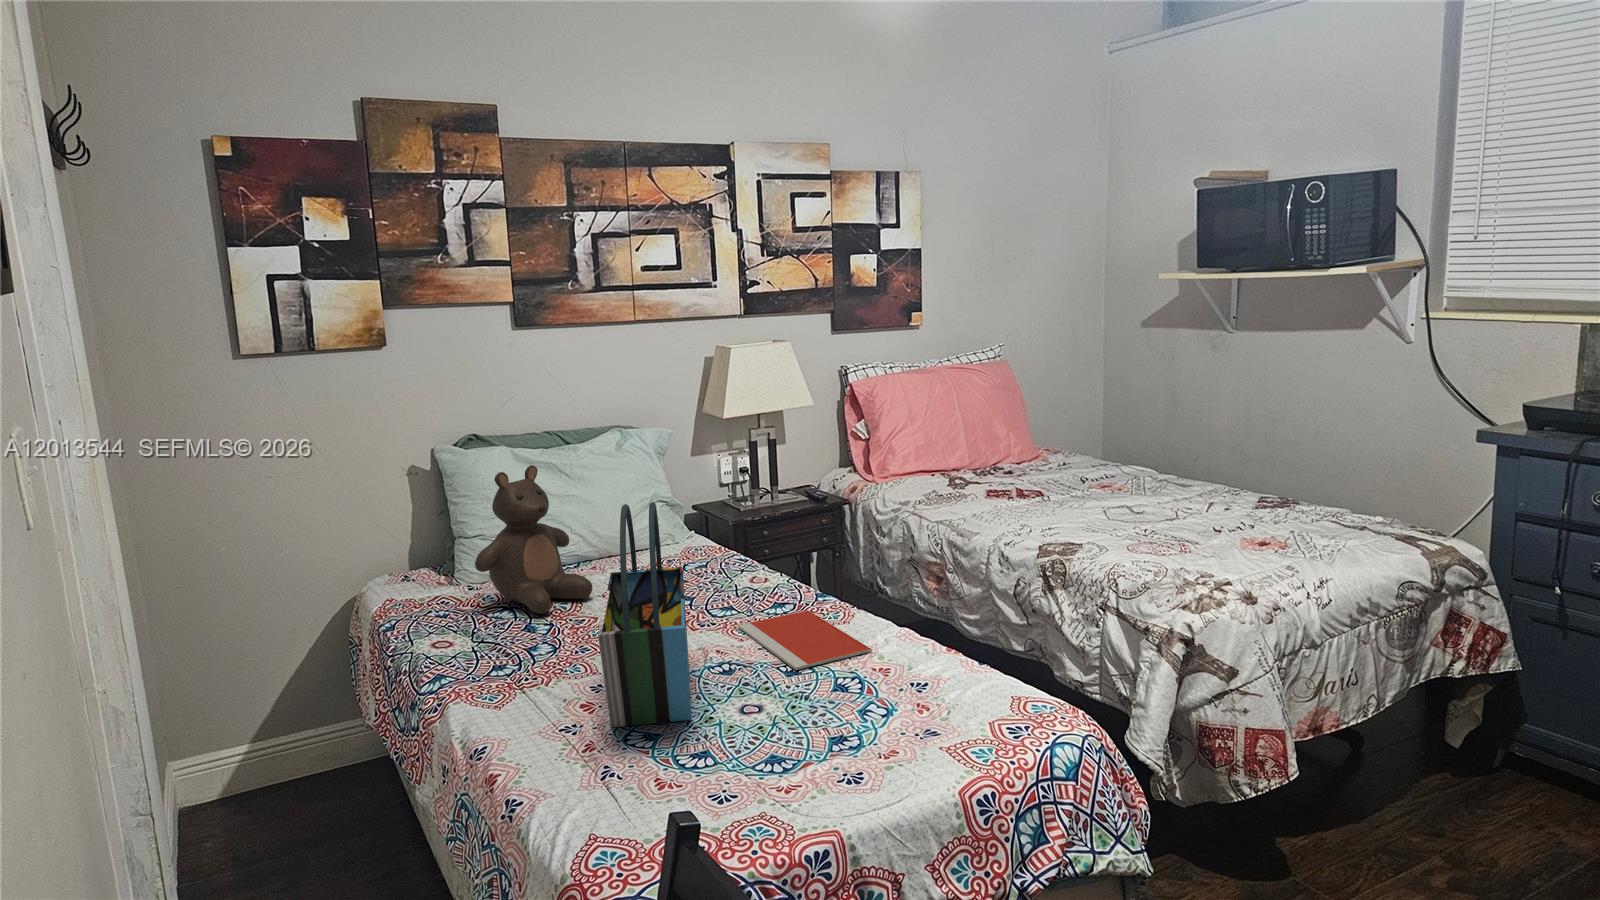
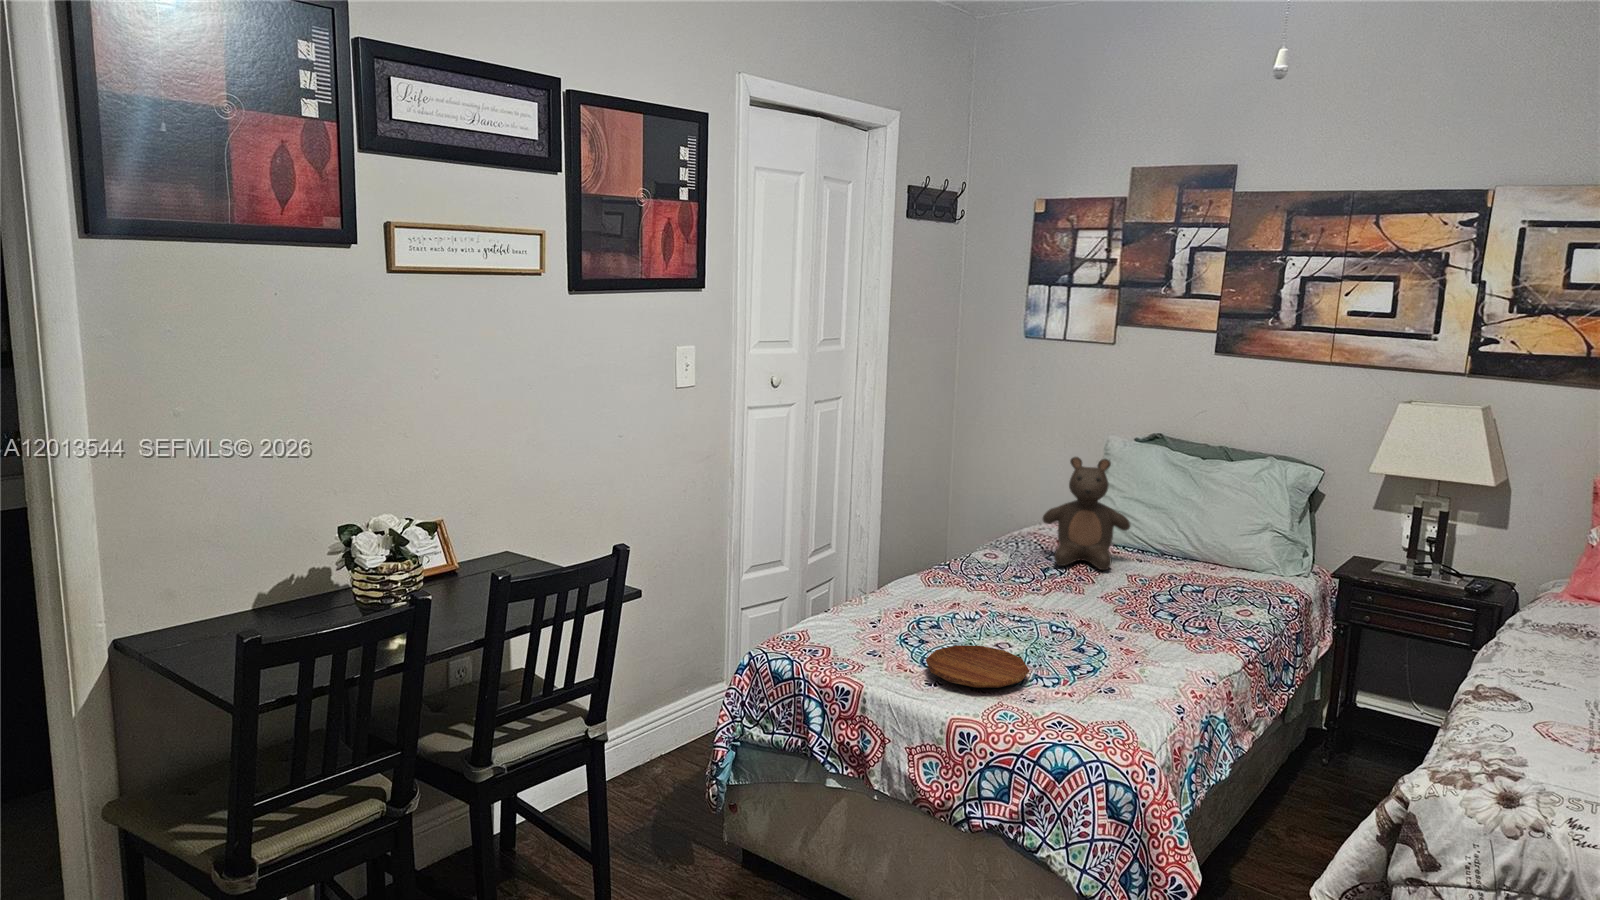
tote bag: present [598,502,691,727] -> none [909,479,1049,632]
notebook: present [738,610,871,670] -> none [1068,619,1183,667]
tray: none [767,697,909,767] -> present [926,645,1029,687]

